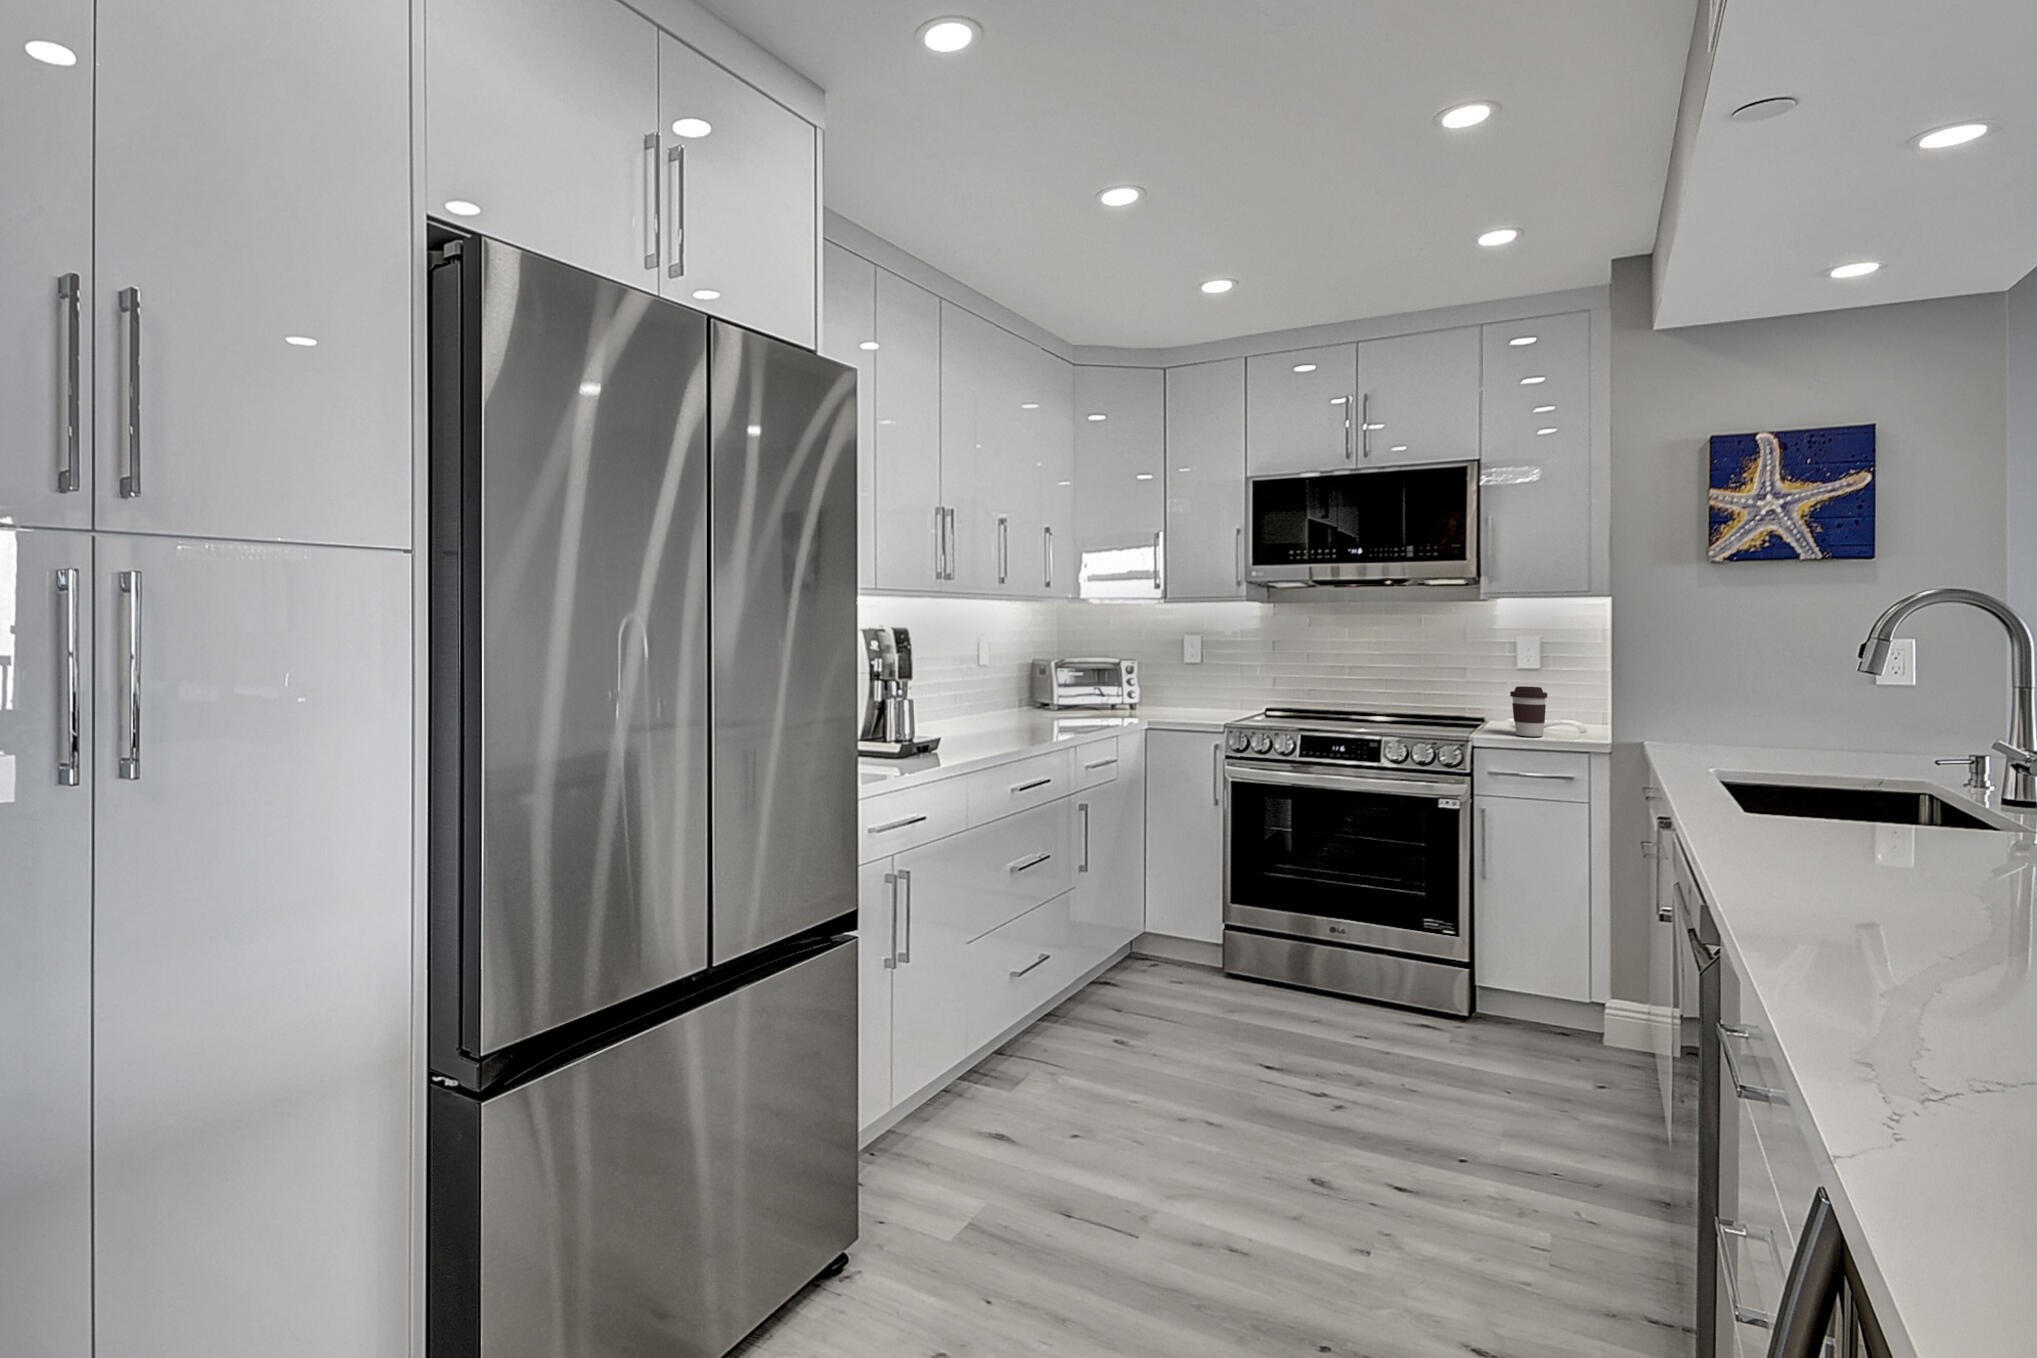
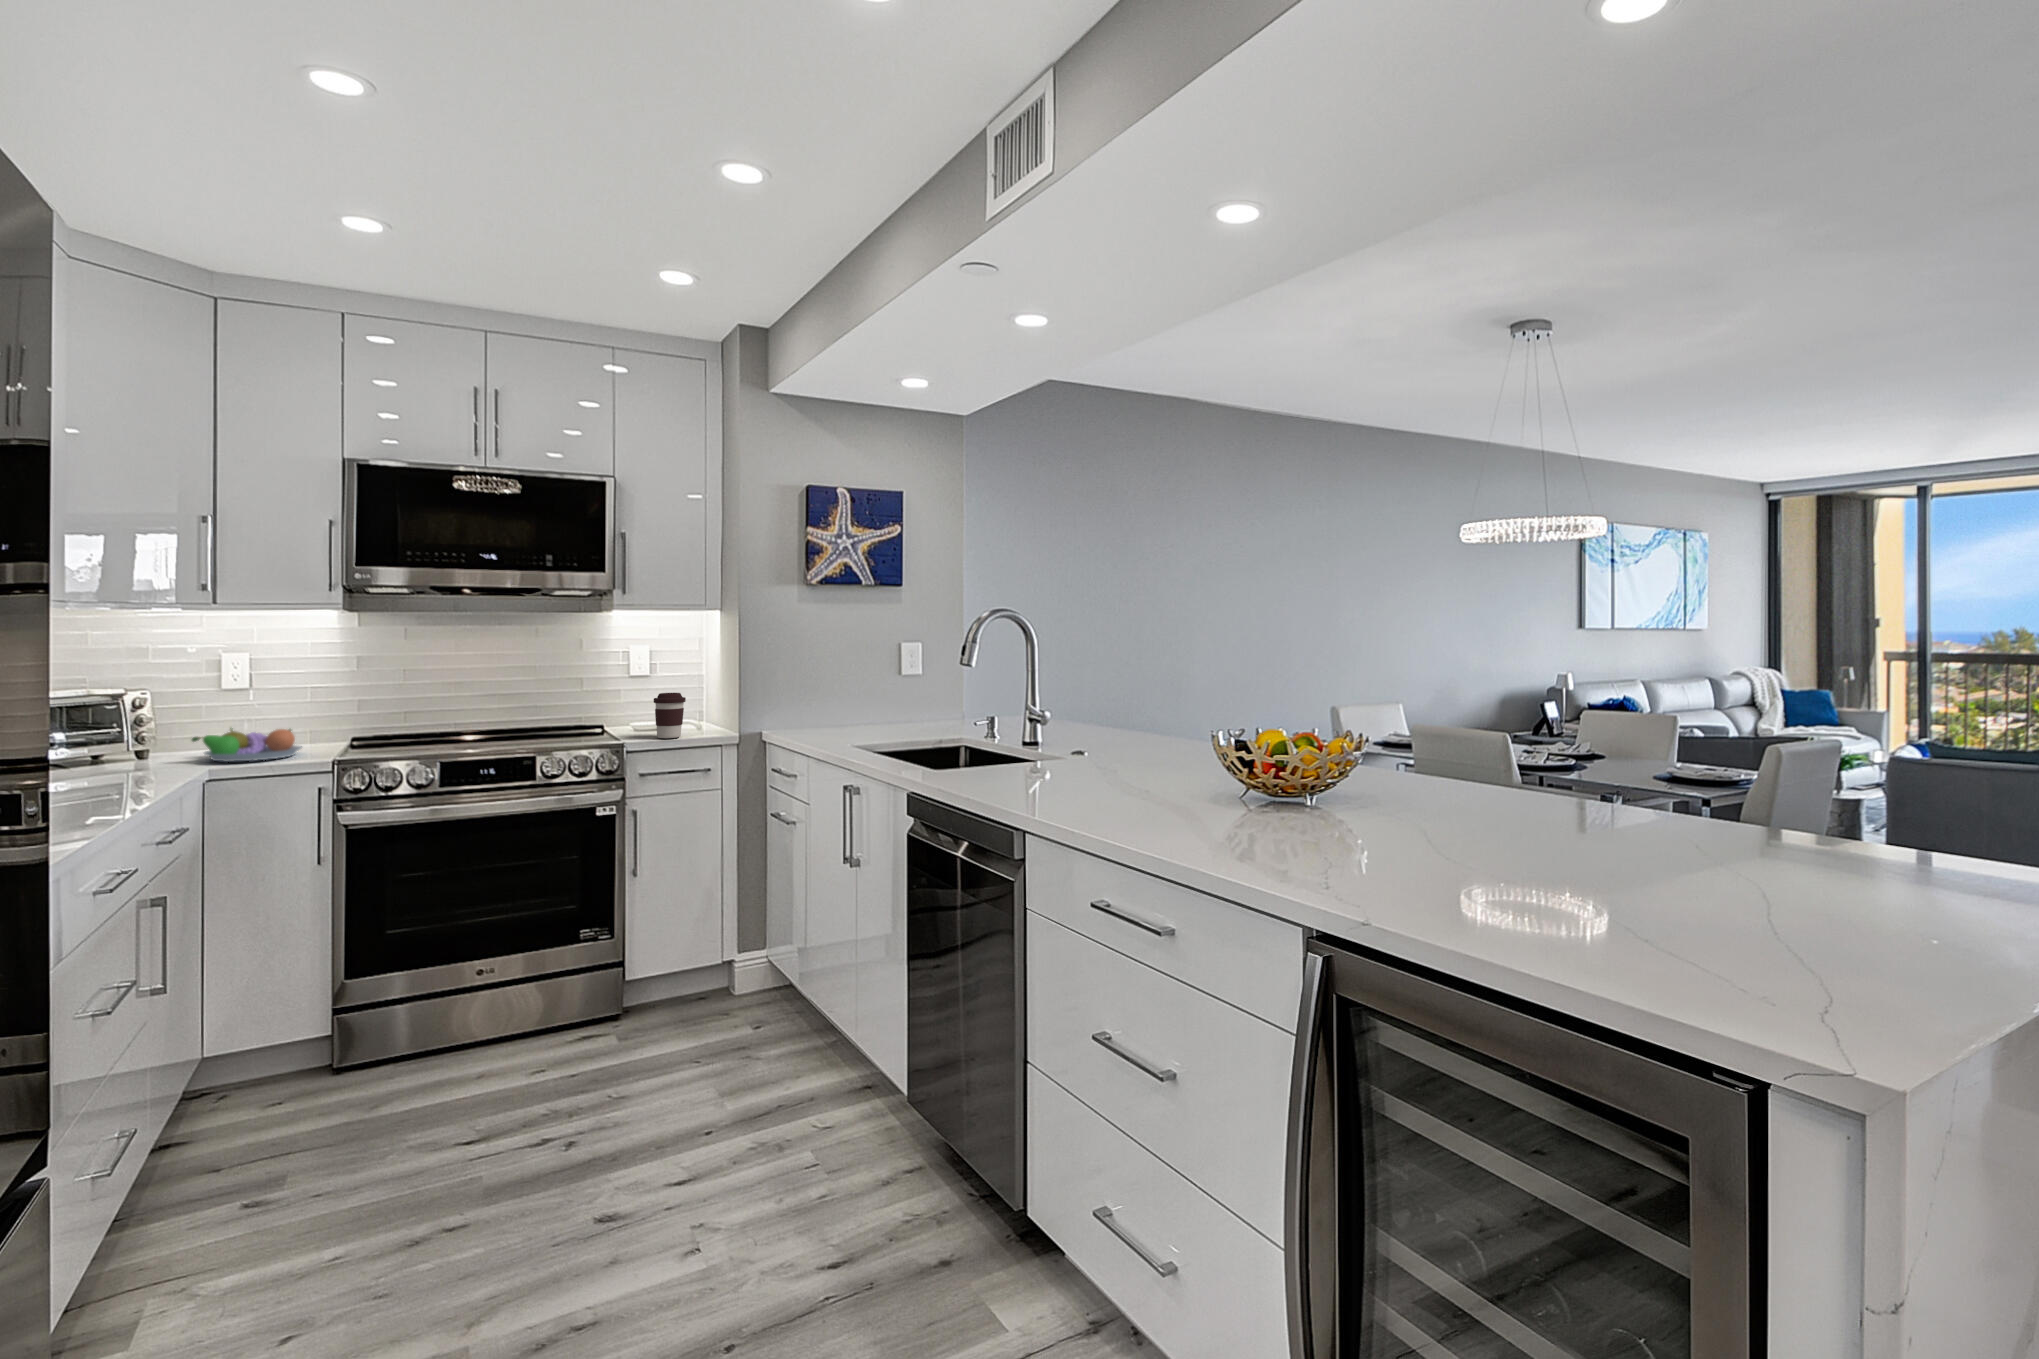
fruit bowl: none [1149,688,1220,716] -> present [192,728,302,762]

